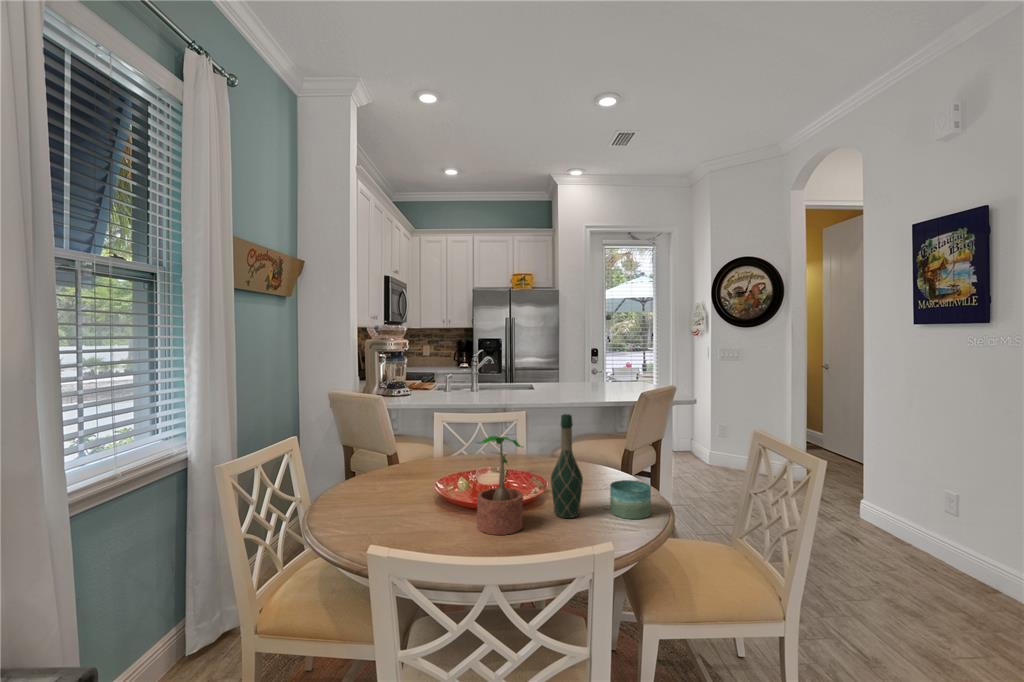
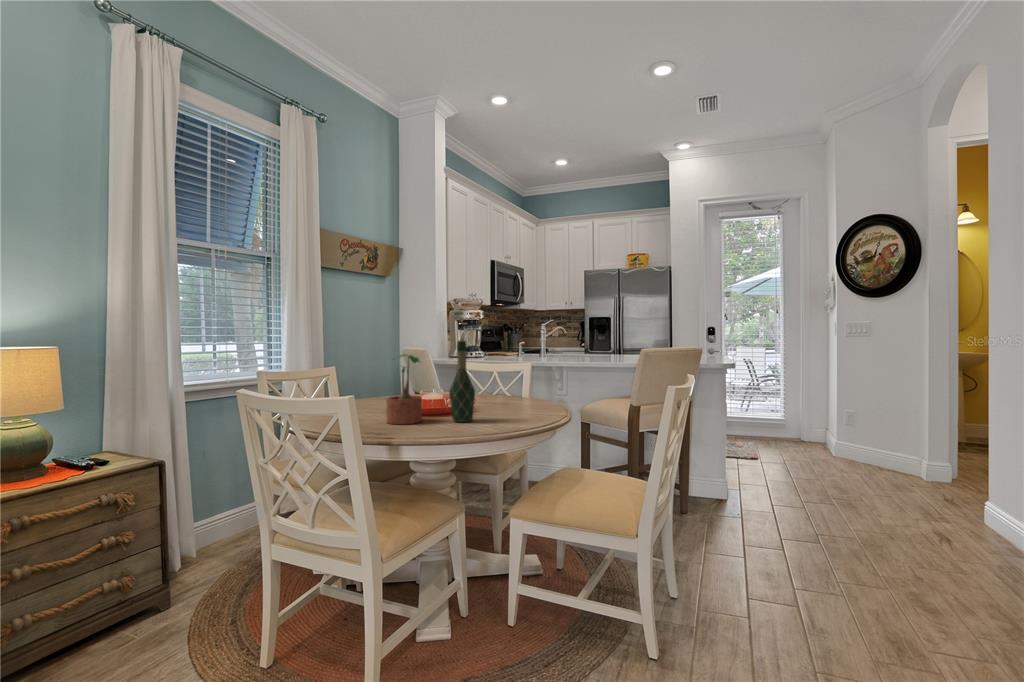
candle: present [610,480,651,519] -> none [496,399,529,426]

